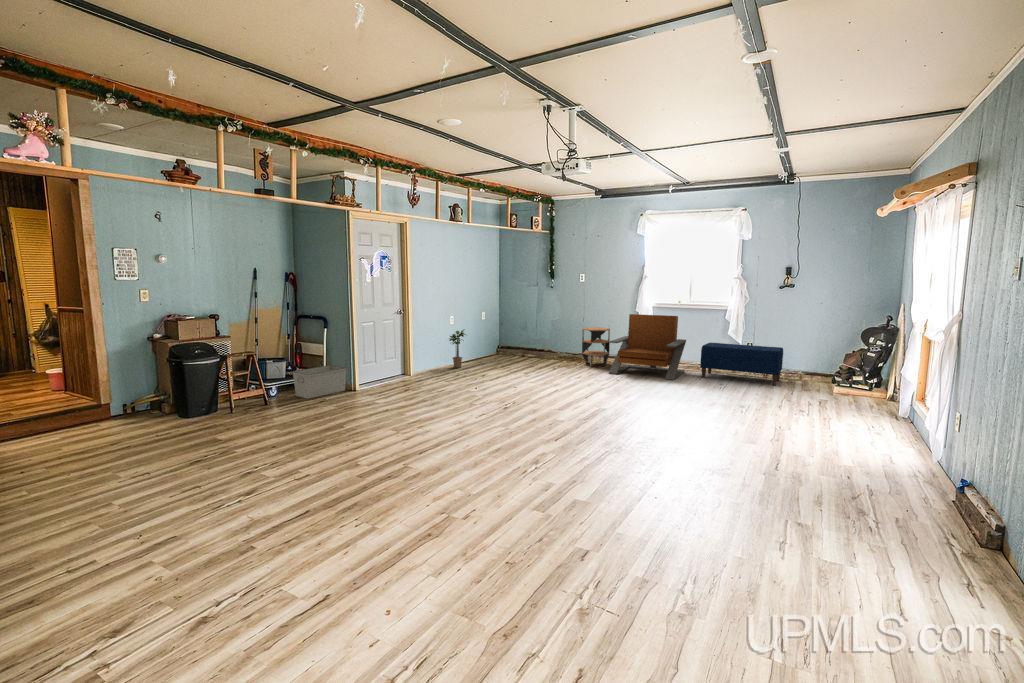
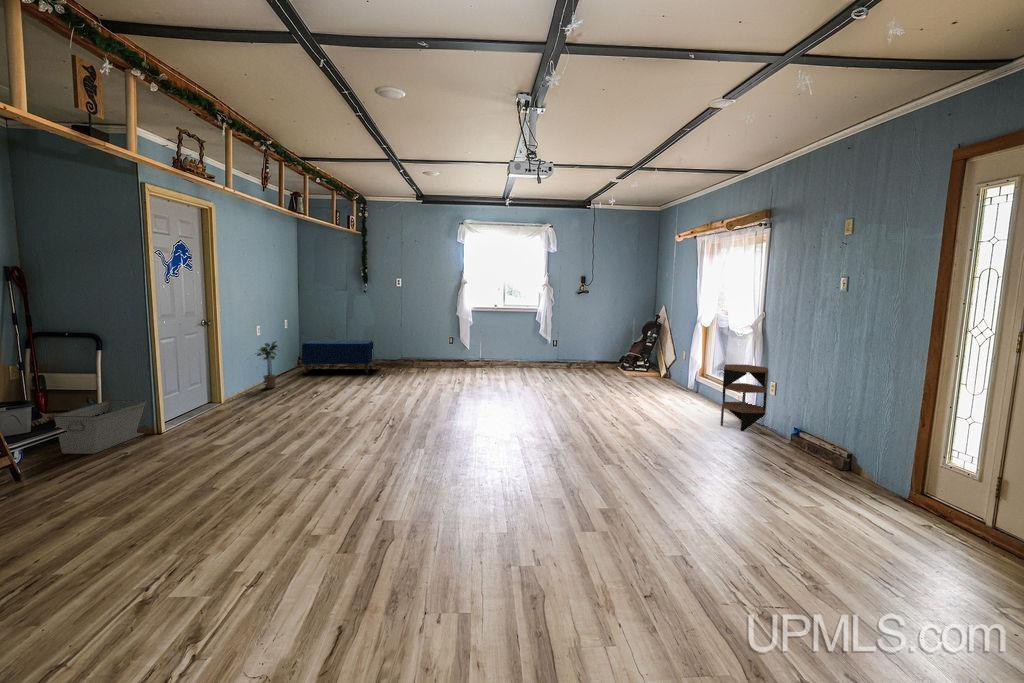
lounge chair: present [609,314,686,380] -> none [447,319,510,378]
side table: present [582,327,610,367] -> present [721,364,768,431]
bench: present [700,343,783,386] -> present [302,340,374,373]

